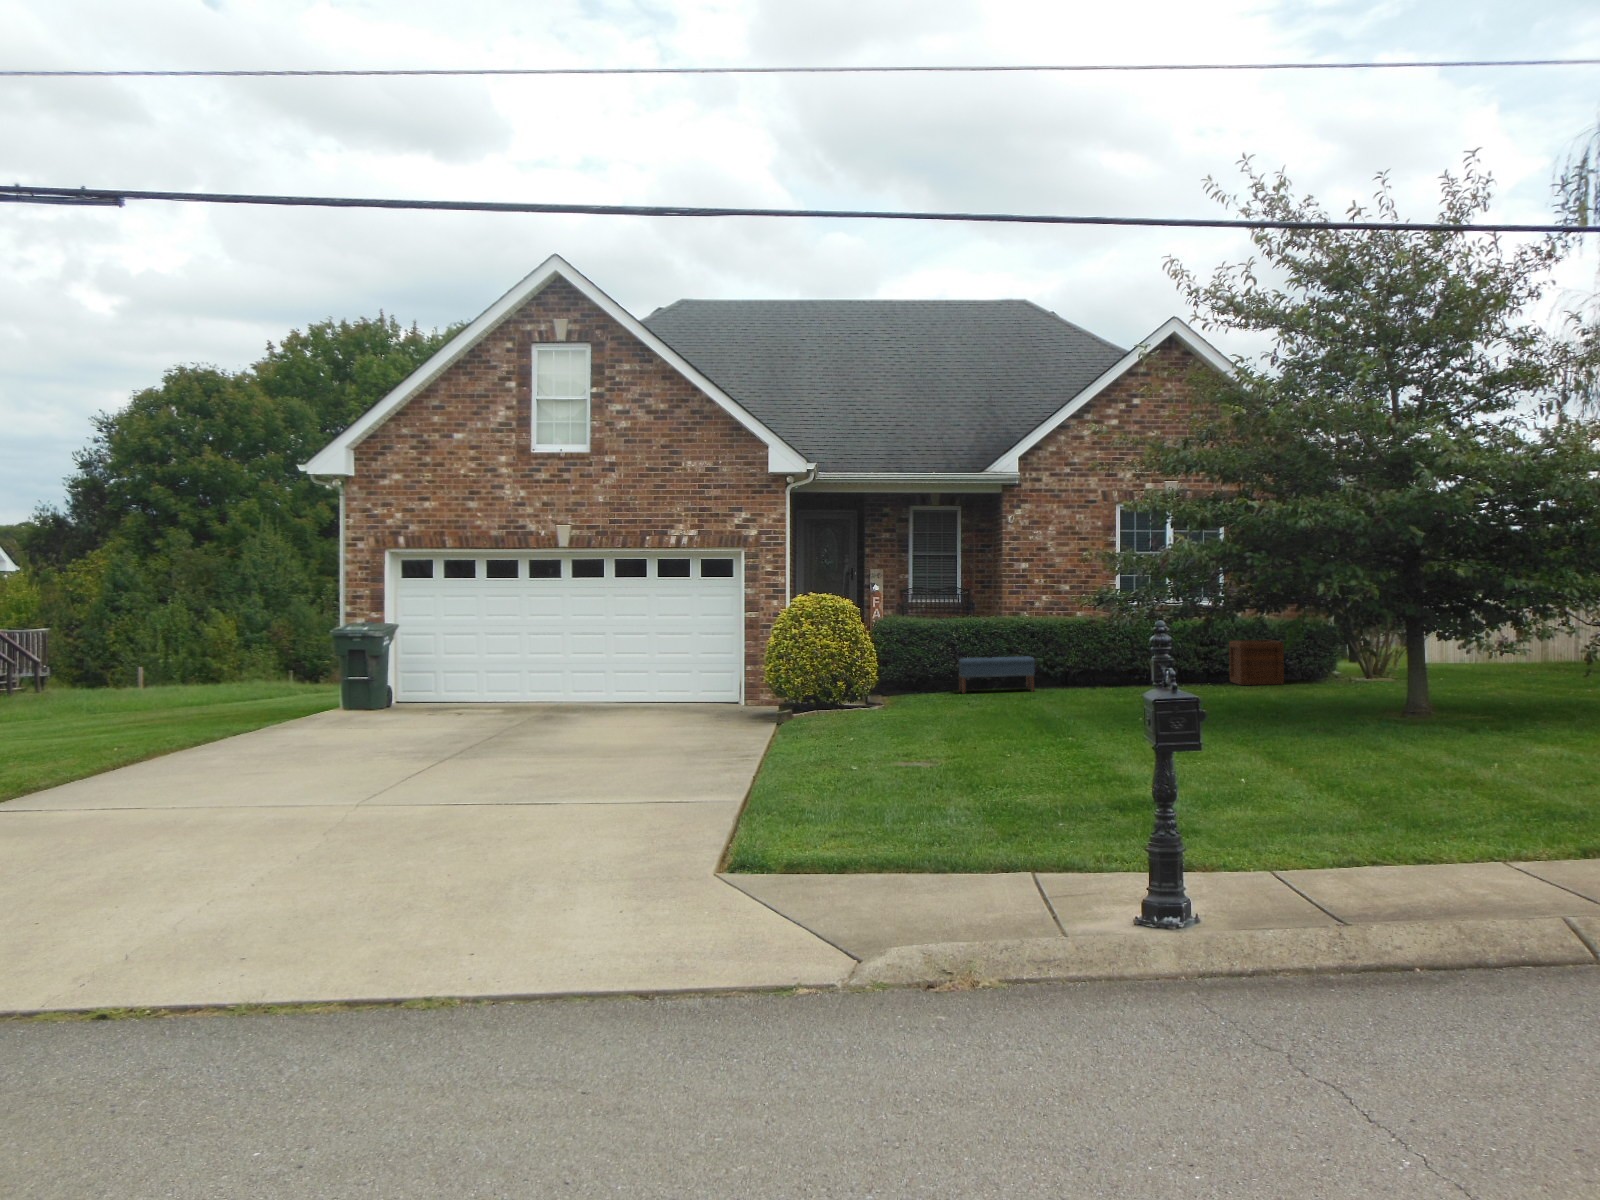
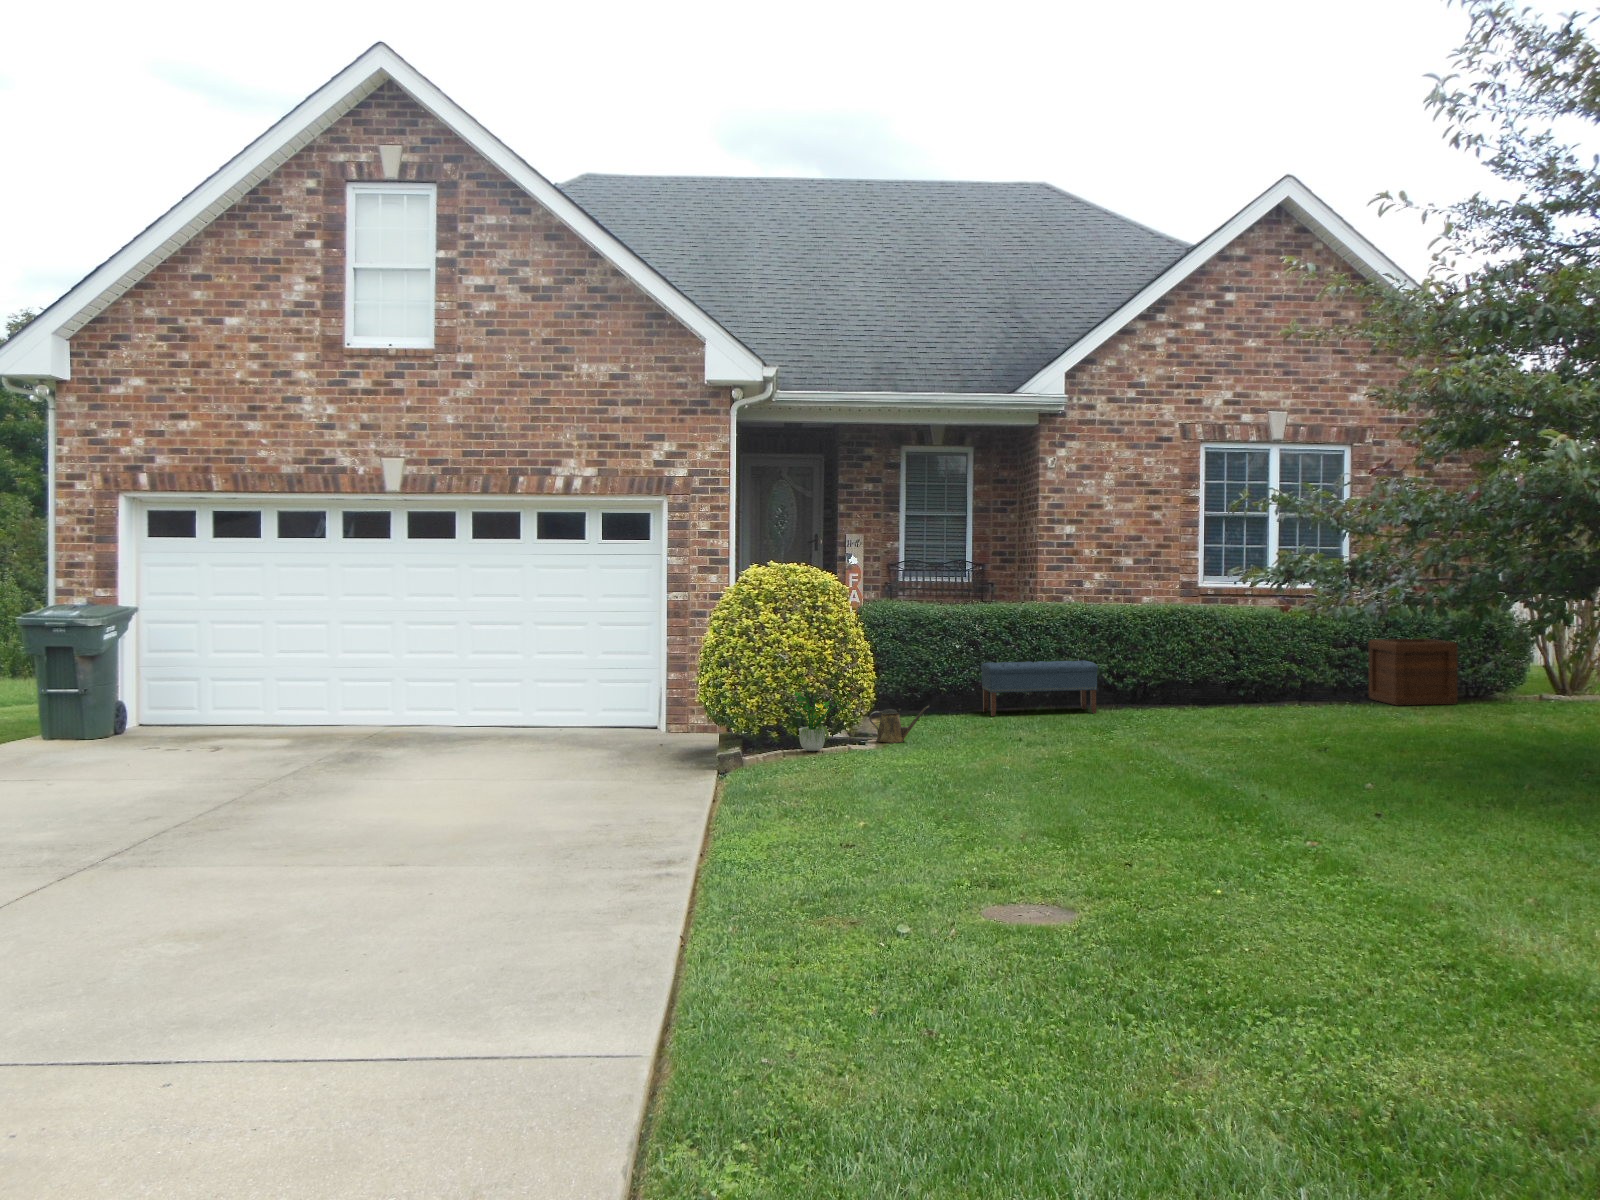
potted plant: none [820,665,862,712] -> present [792,687,851,751]
watering can: none [874,684,912,708] -> present [869,706,930,743]

